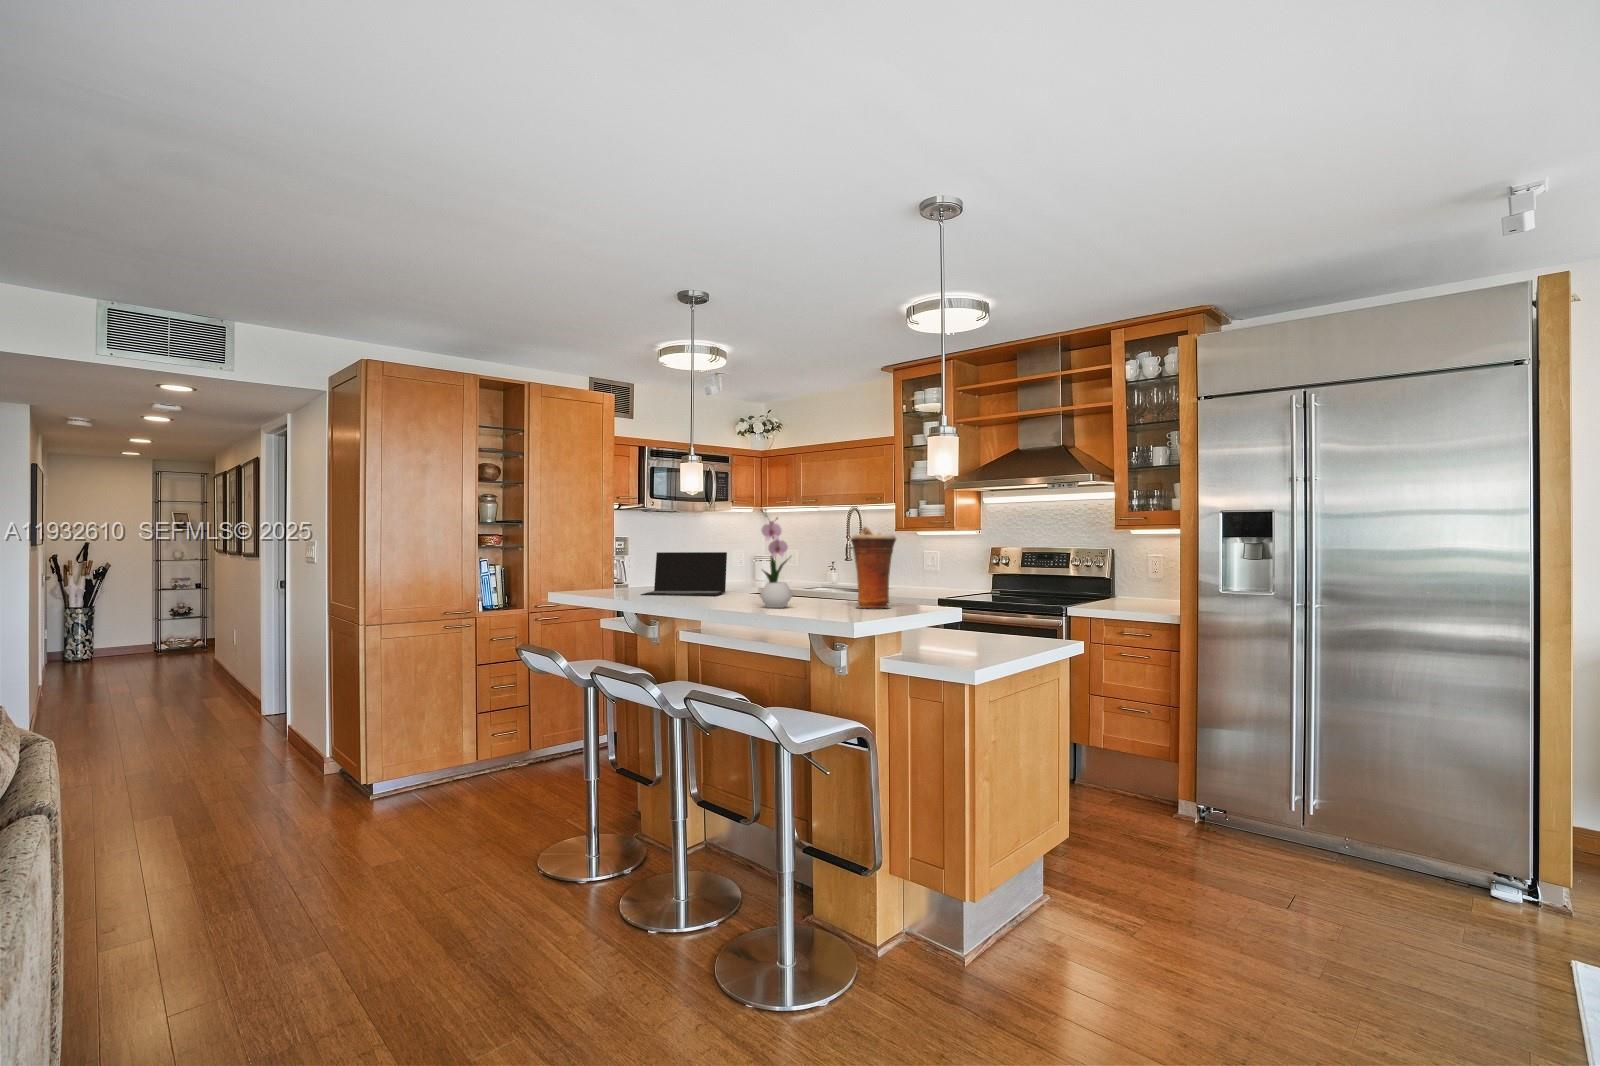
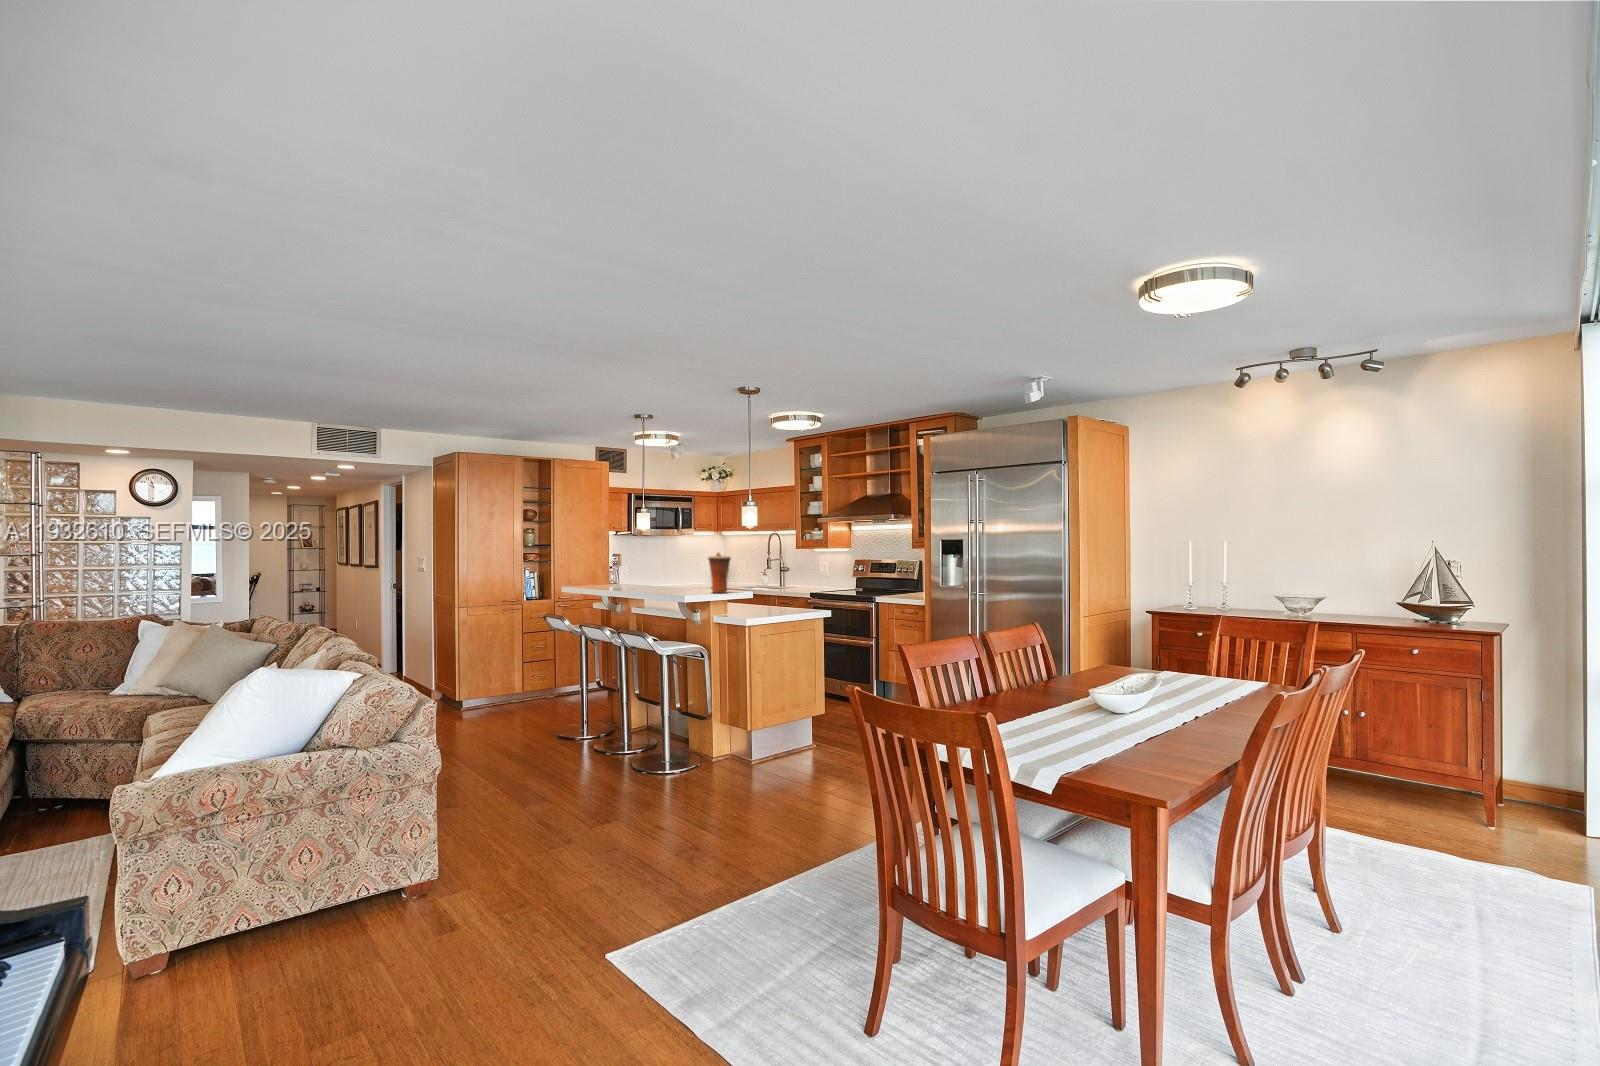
flower arrangement: present [760,509,793,608] -> none [660,543,679,593]
laptop: present [641,552,727,596] -> none [612,565,665,589]

